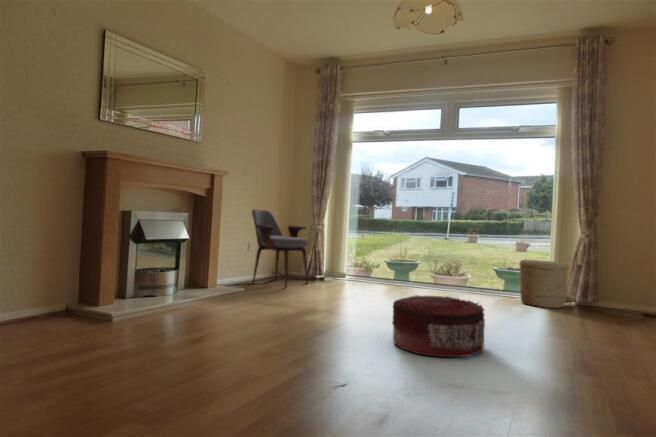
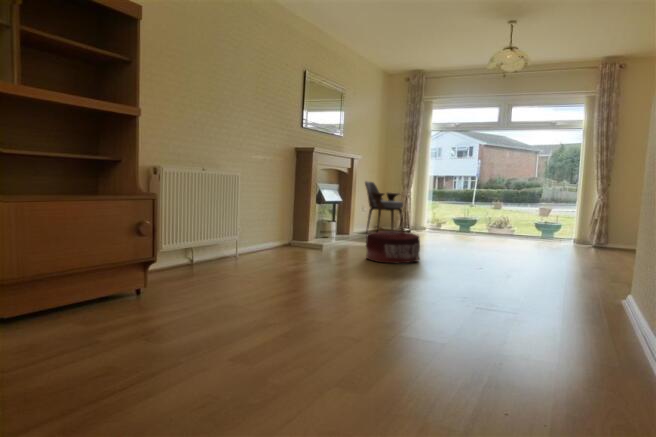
woven basket: present [519,260,569,308] -> none [555,216,589,247]
pouf: present [392,296,485,357] -> present [366,231,420,263]

